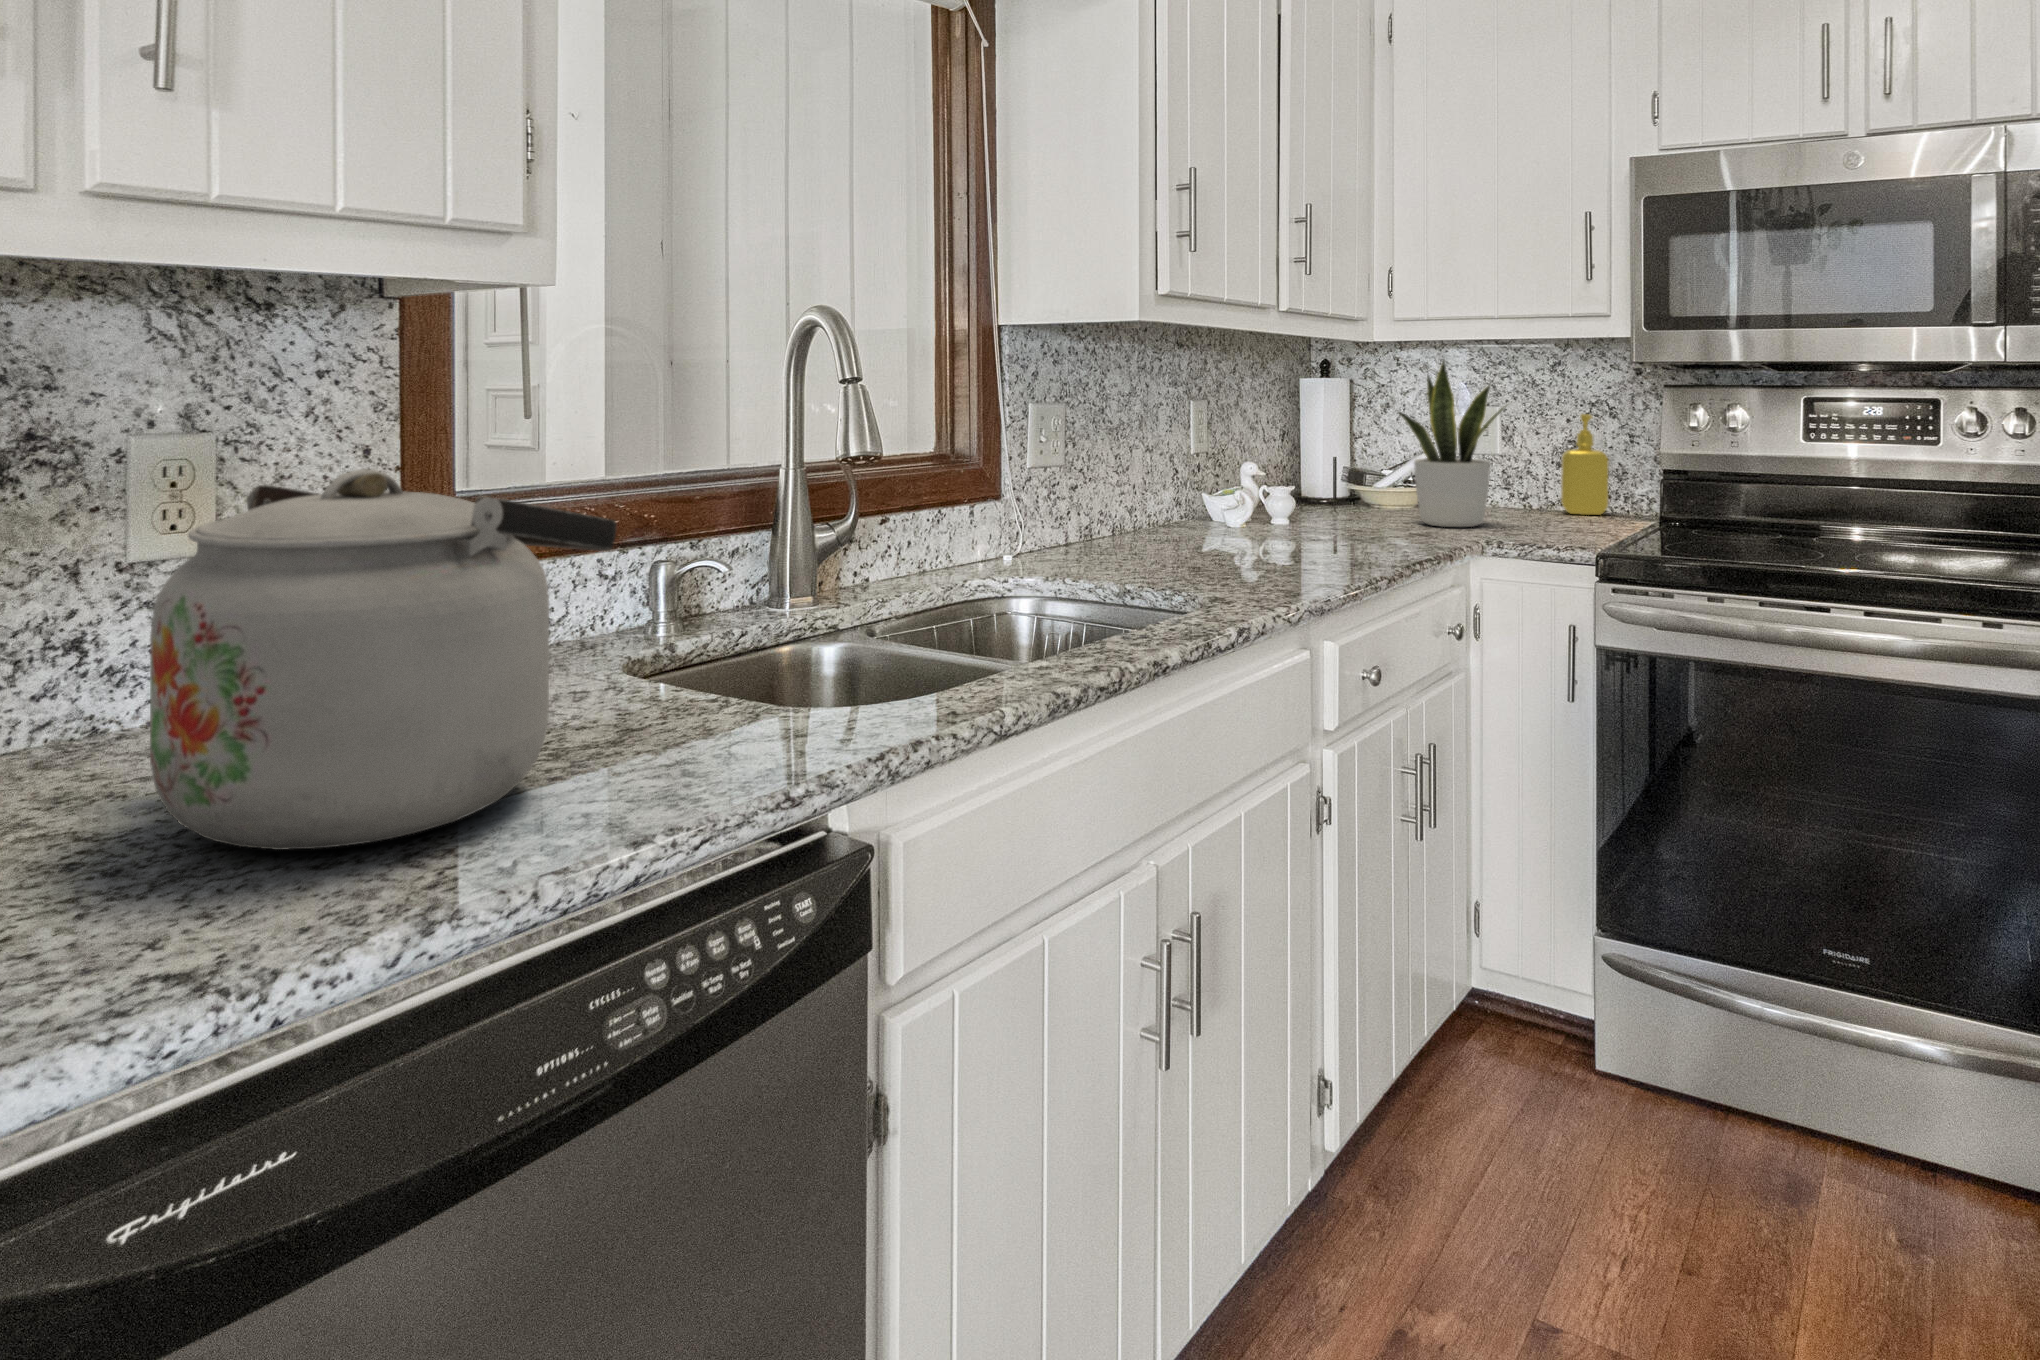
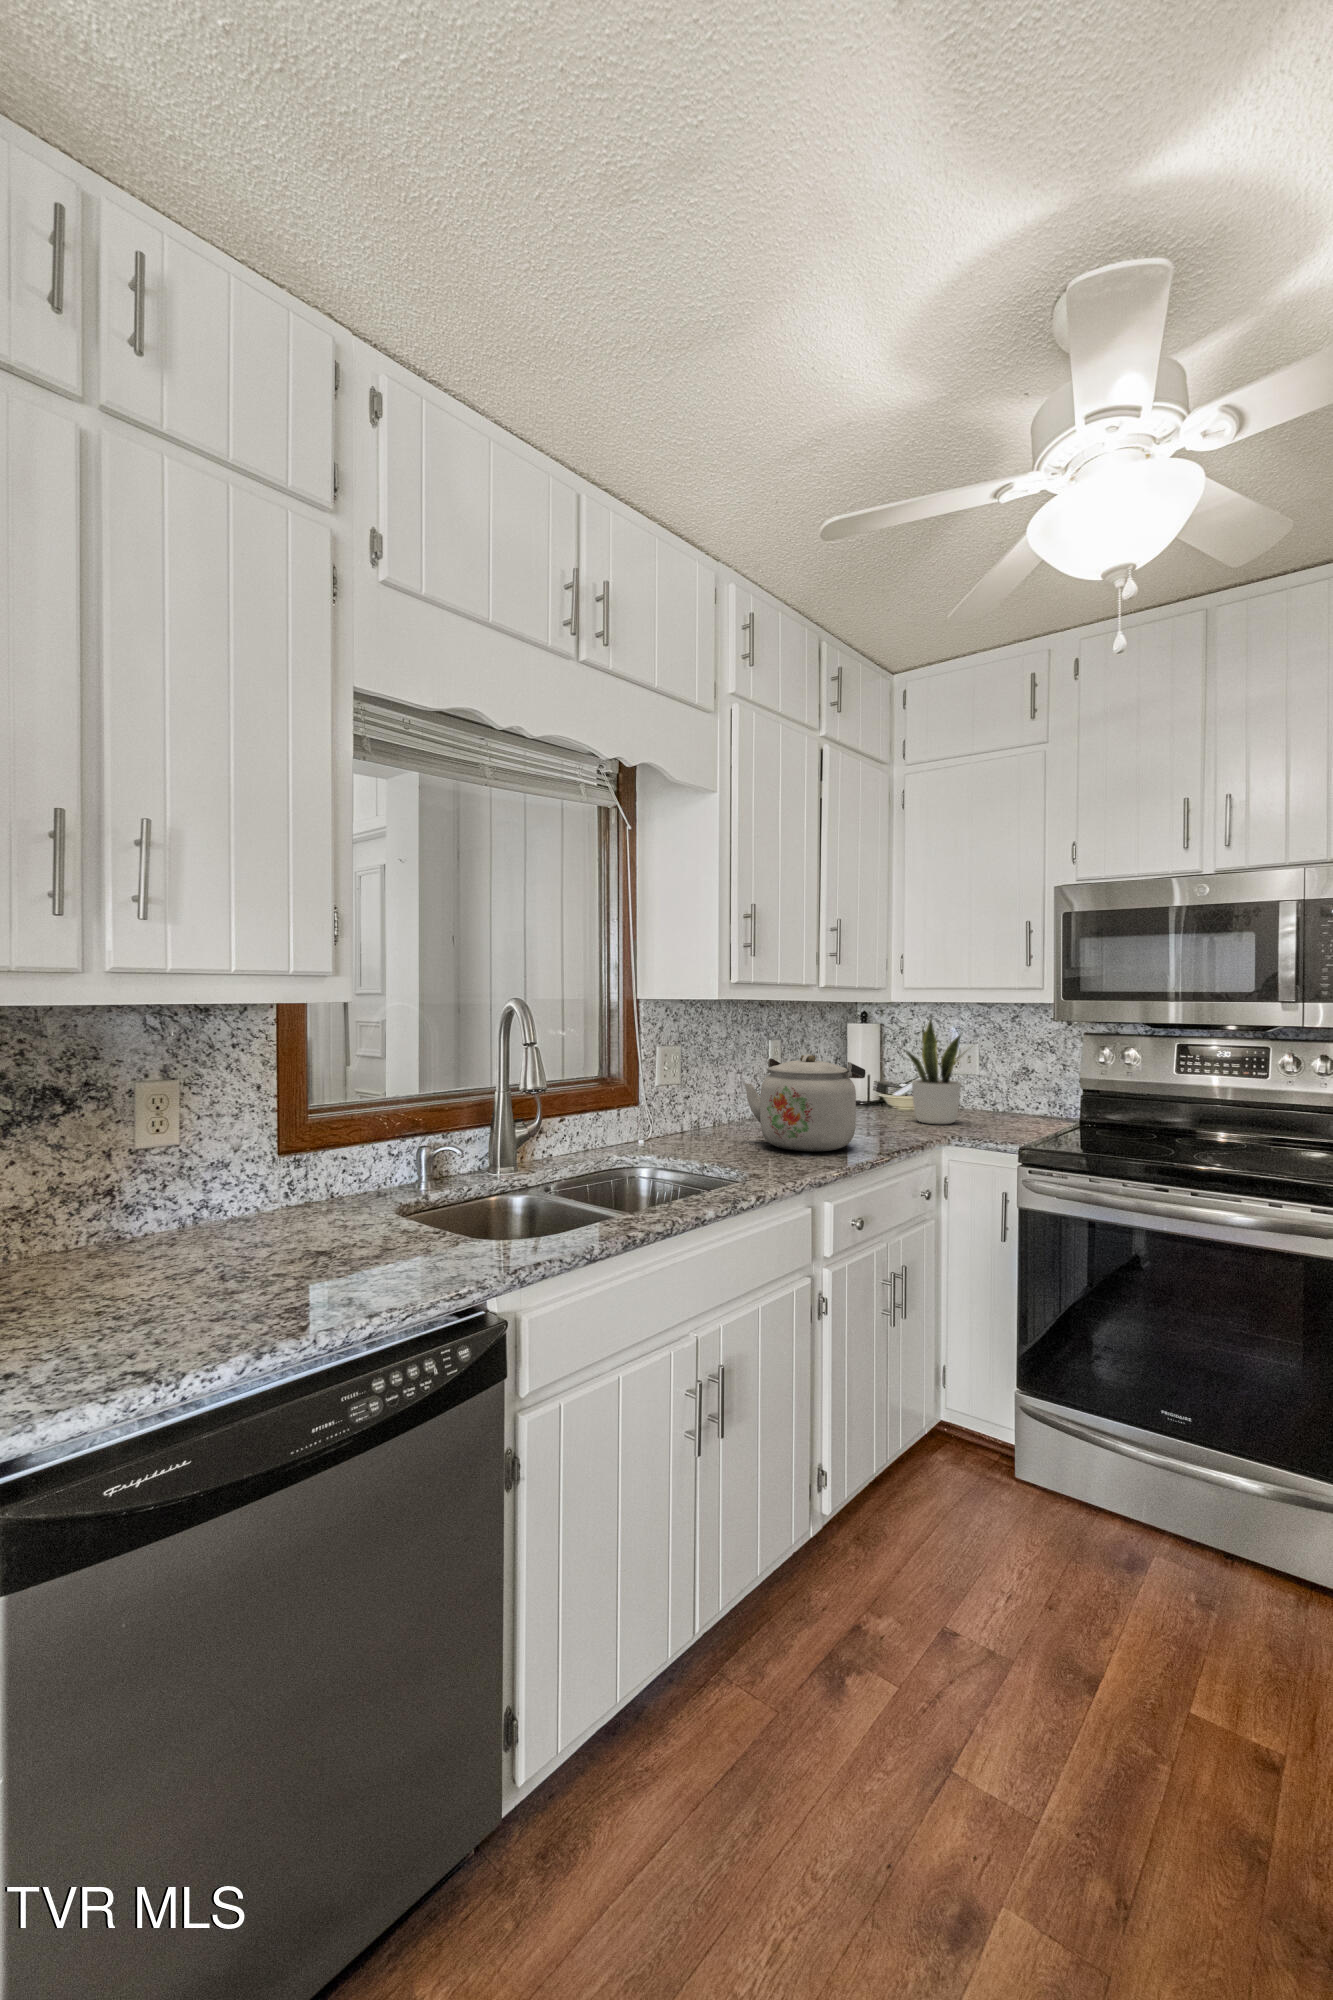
soap dispenser: present [1561,414,1608,515] -> none [1014,1051,1045,1117]
kettle: present [150,469,617,850] -> present [745,1054,865,1151]

